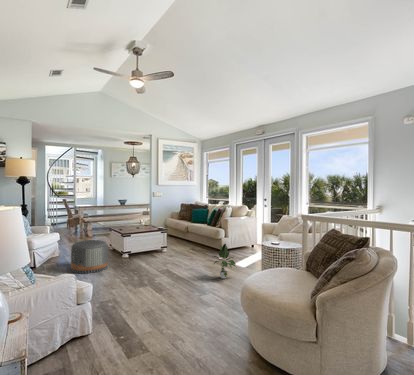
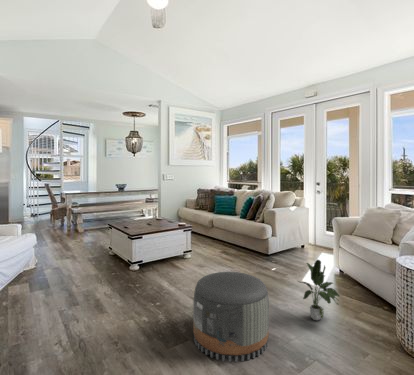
pouf: present [71,240,108,273] -> present [193,272,269,362]

